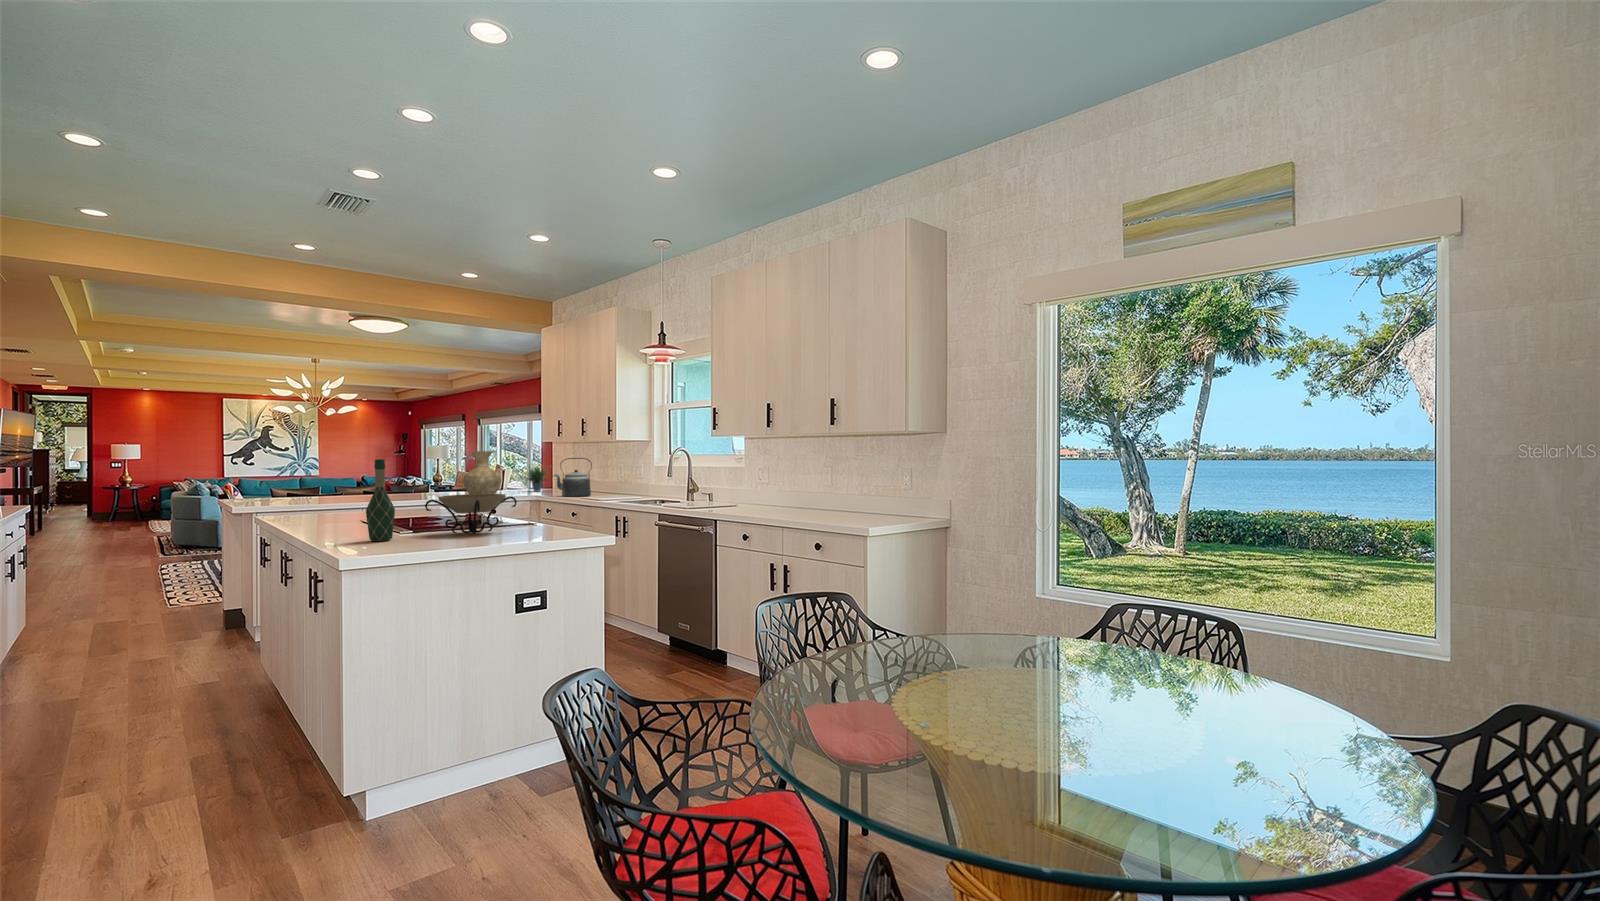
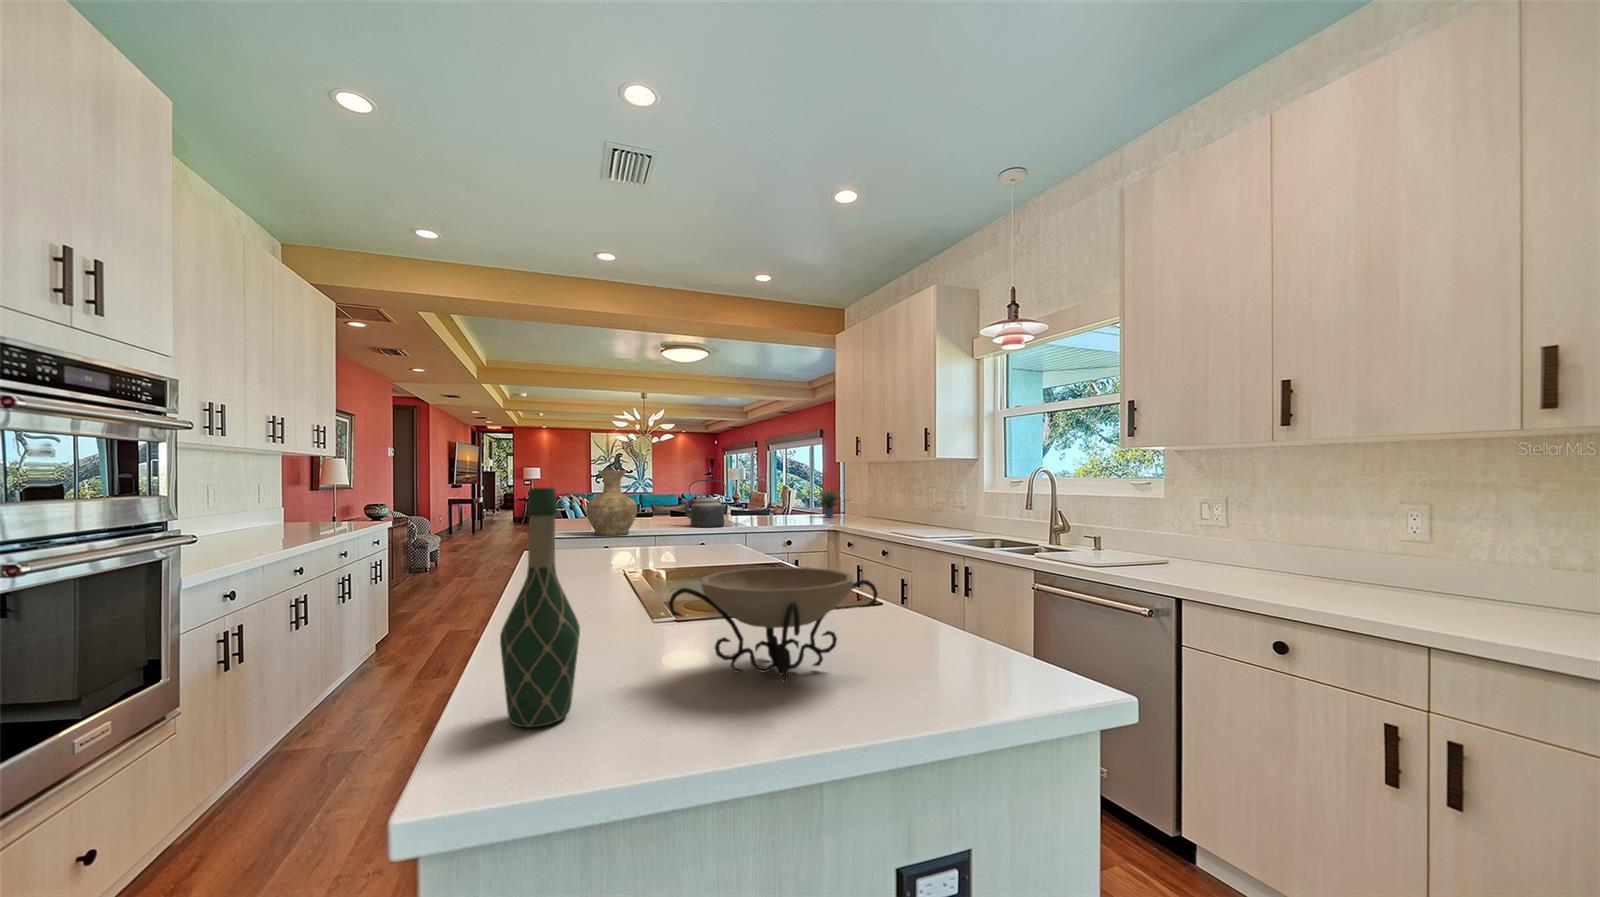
vase: present [463,451,501,494] -> present [586,470,637,536]
kettle: present [554,458,592,497] -> present [682,480,726,527]

